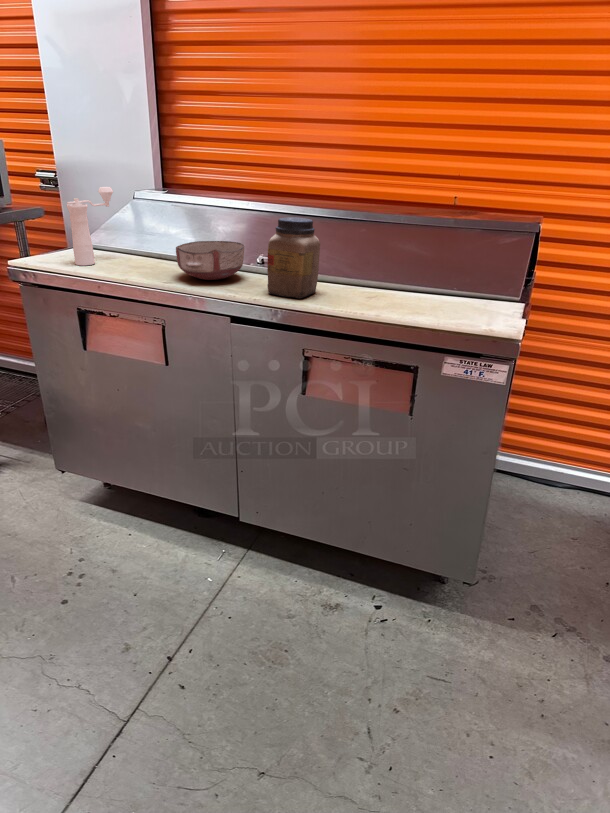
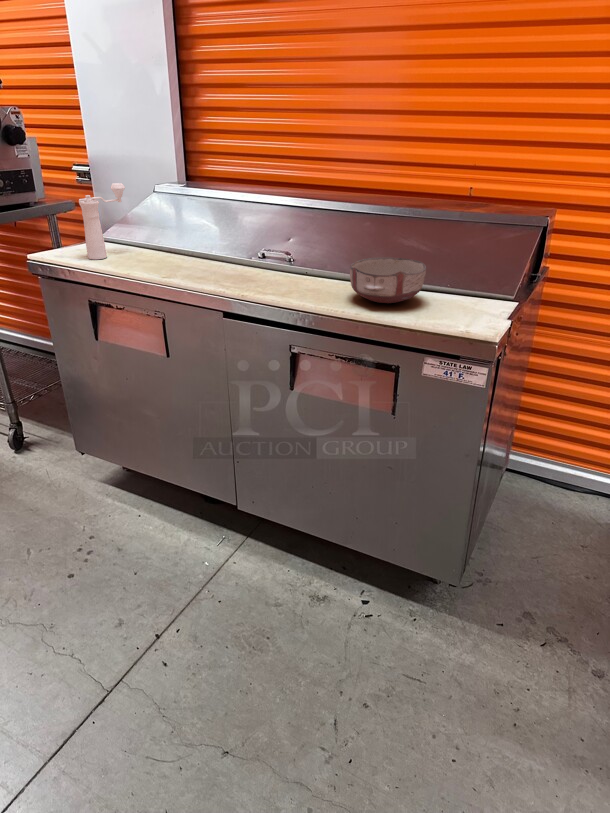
jar: present [267,217,320,298] -> none [258,215,311,295]
ceramic bowl: present [176,241,244,280] -> present [350,258,426,303]

